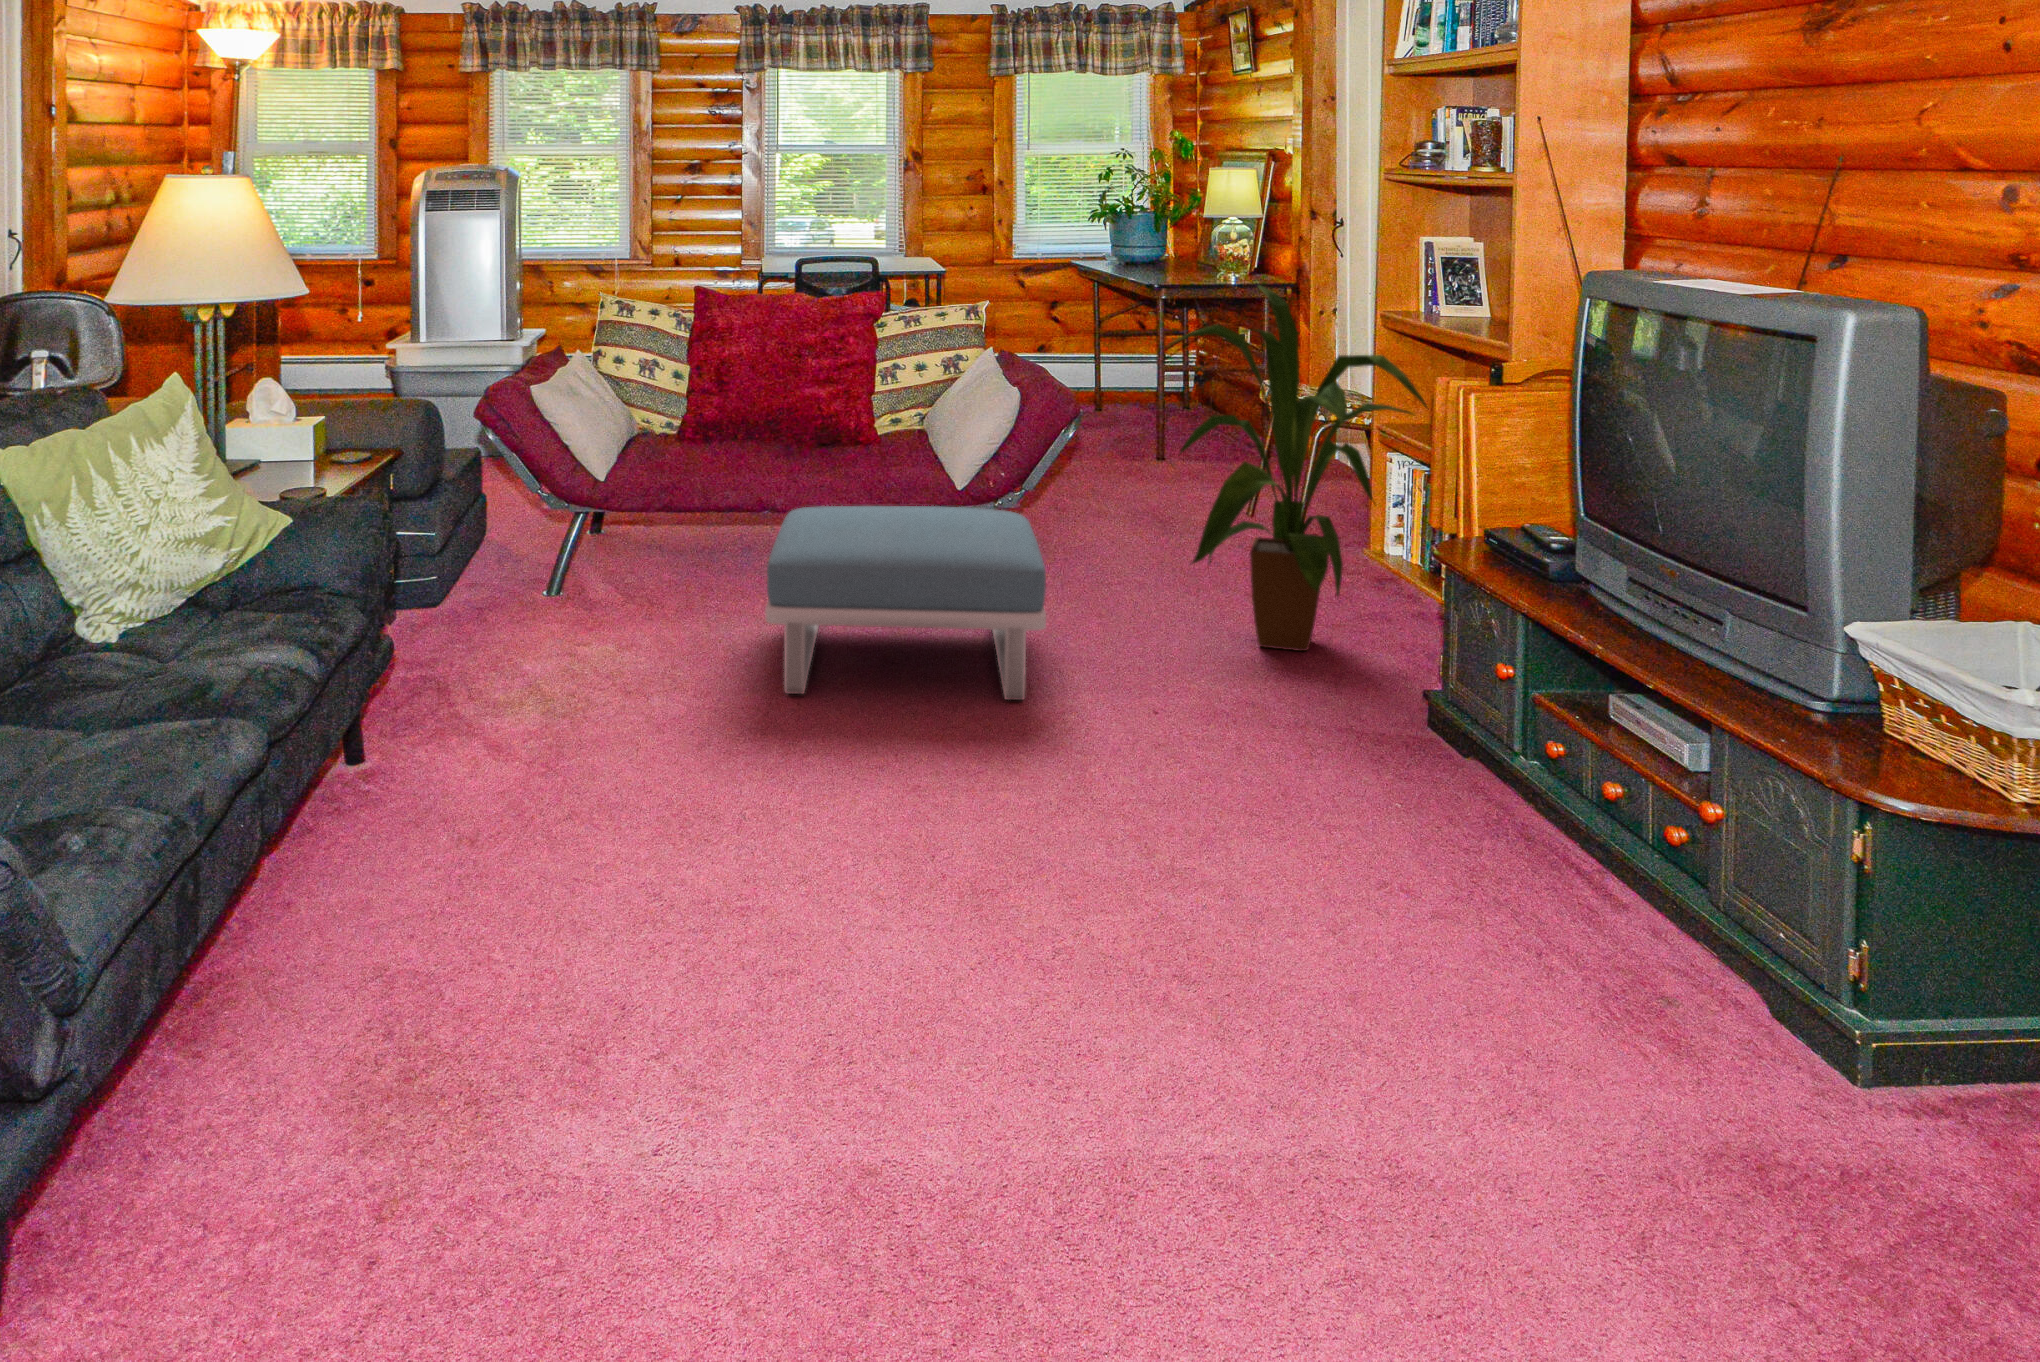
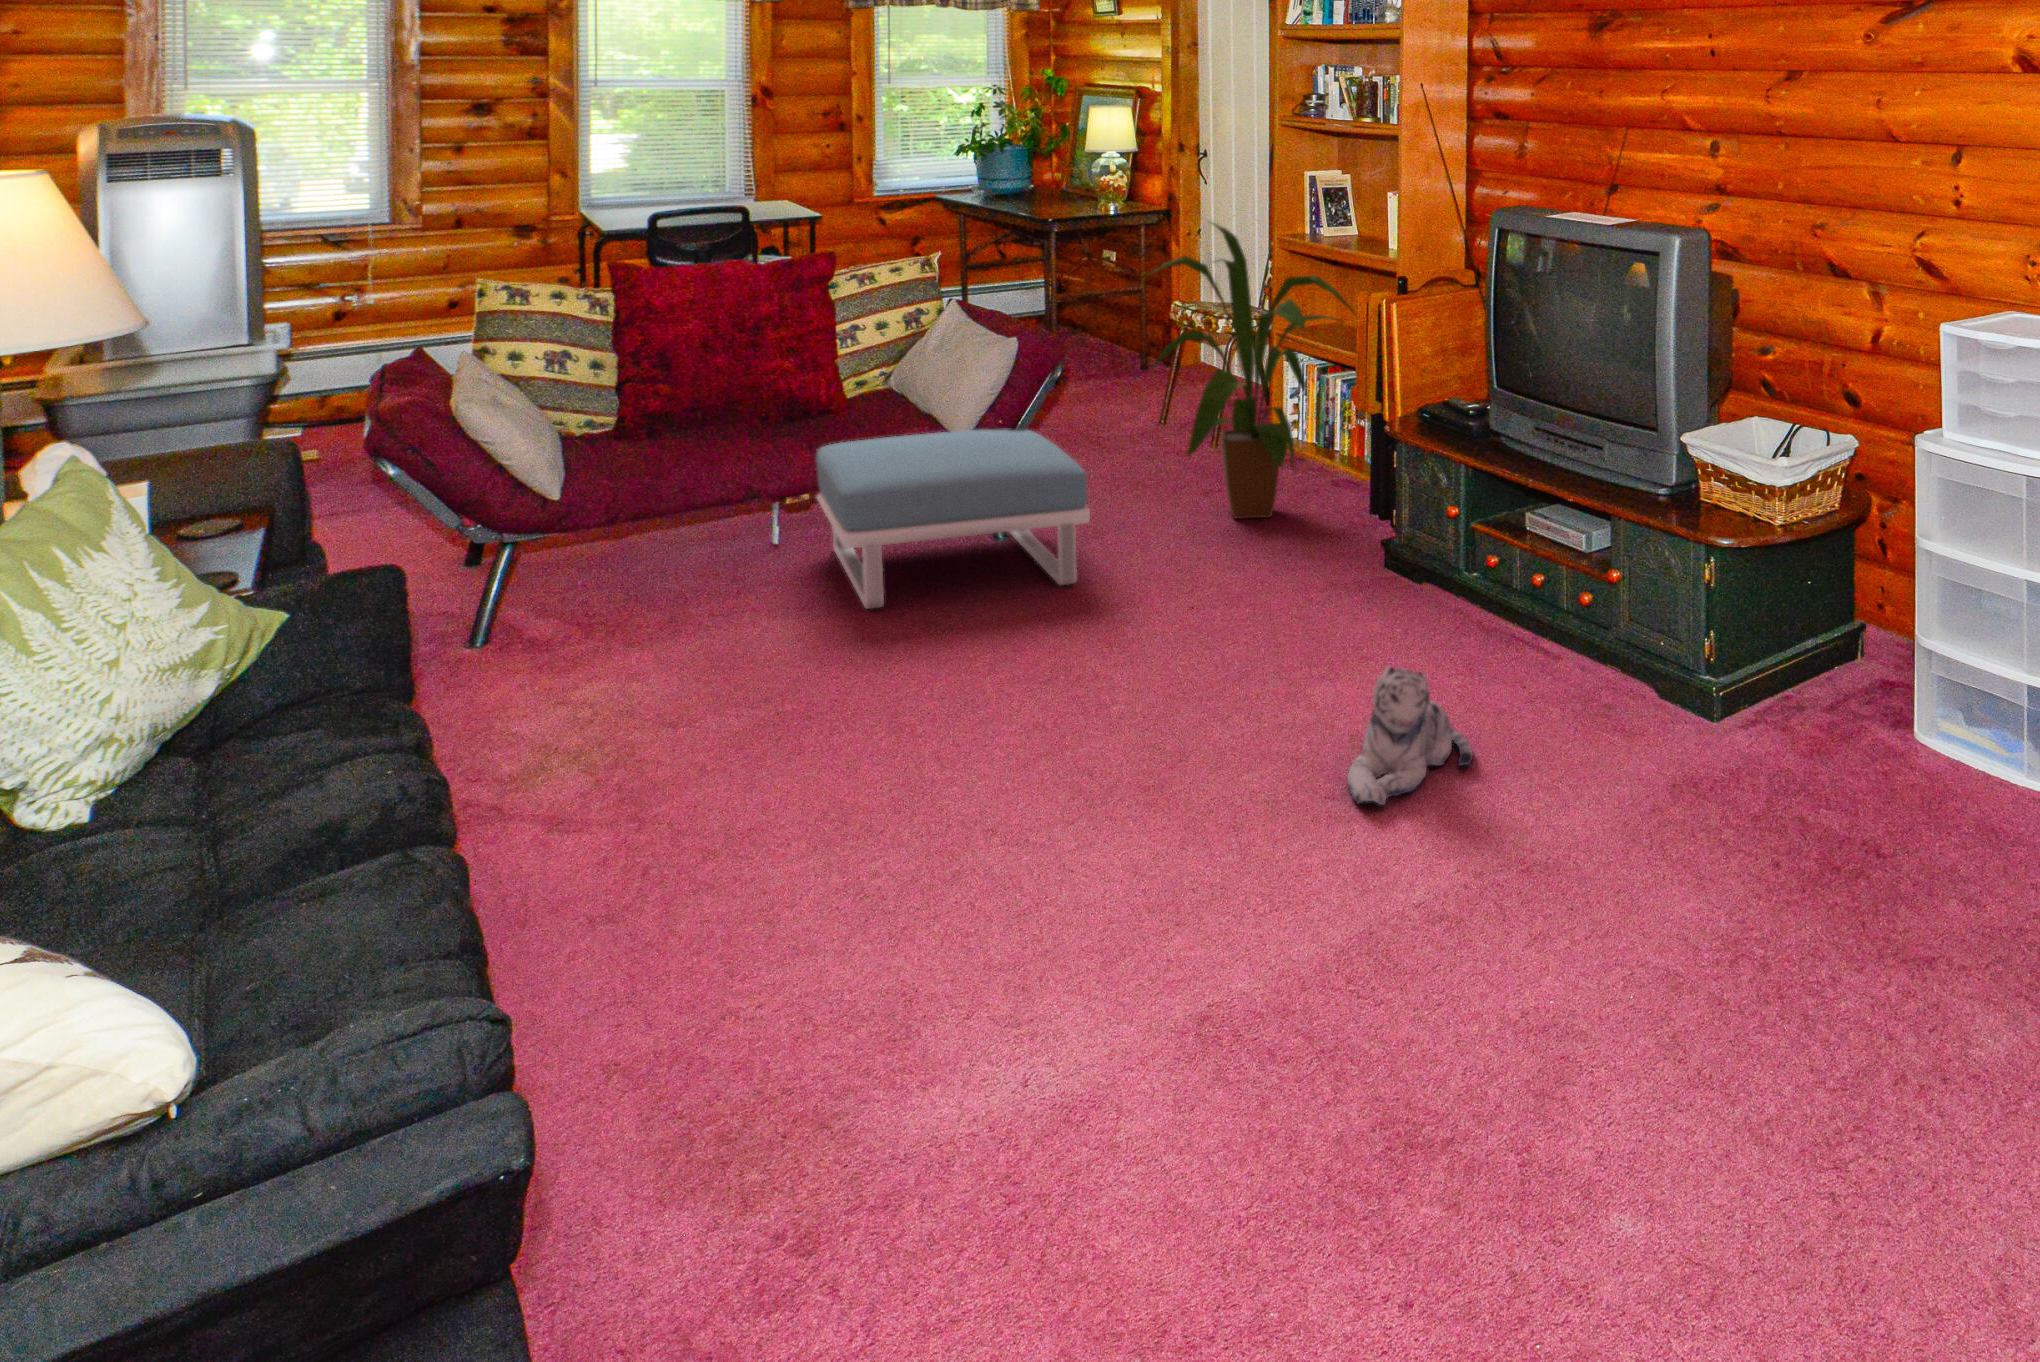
plush toy: none [1201,908,1426,1119] -> present [1347,667,1473,805]

